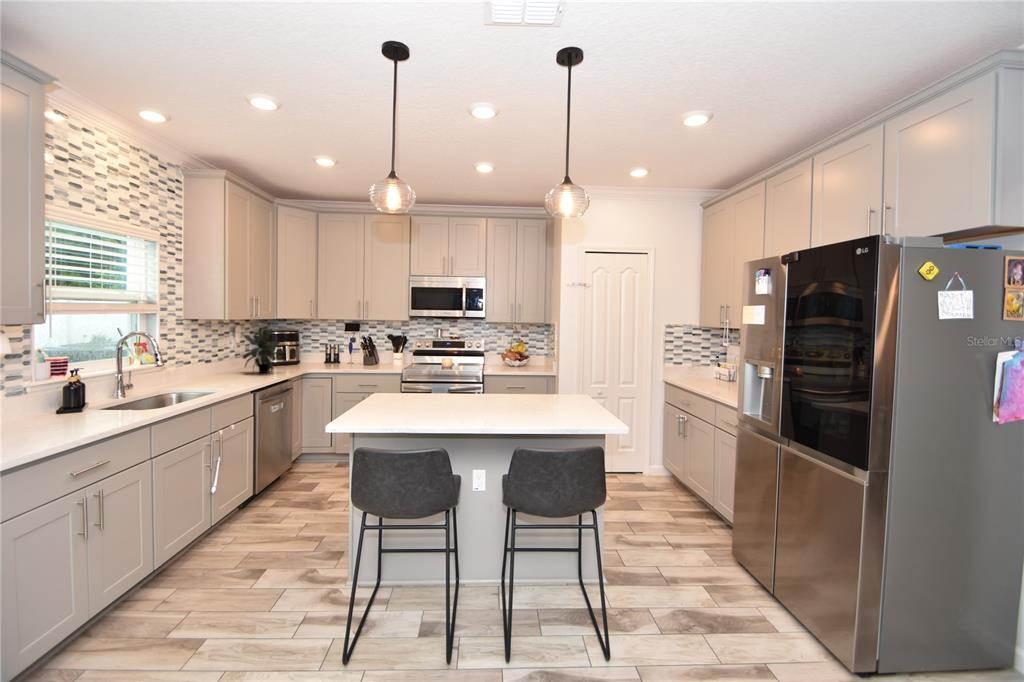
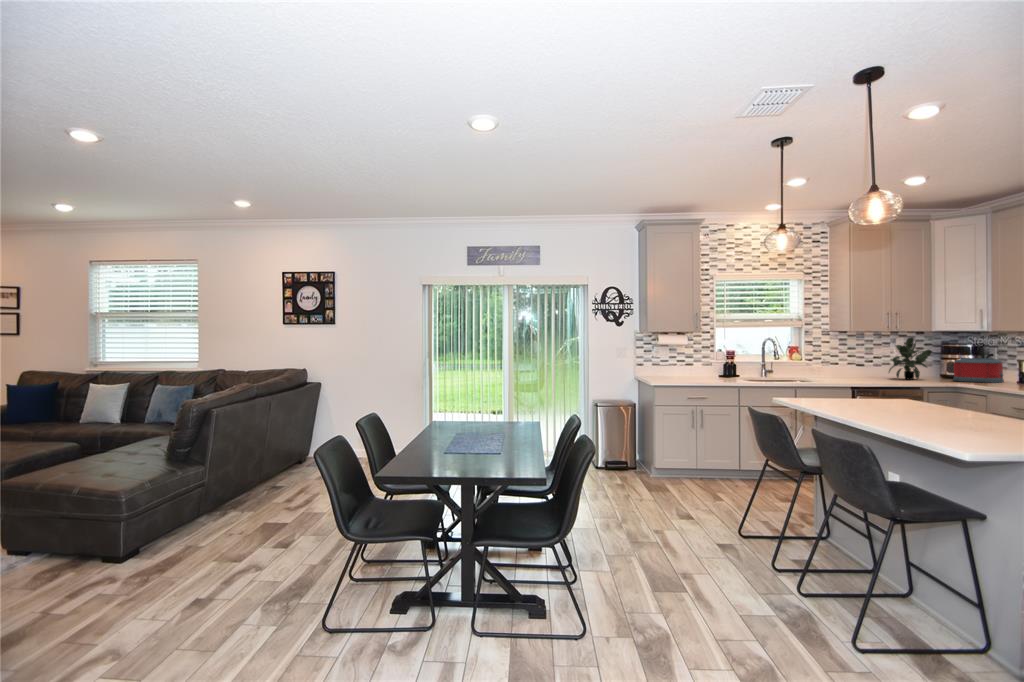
toaster: none [301,348,338,371] -> present [953,358,1004,383]

